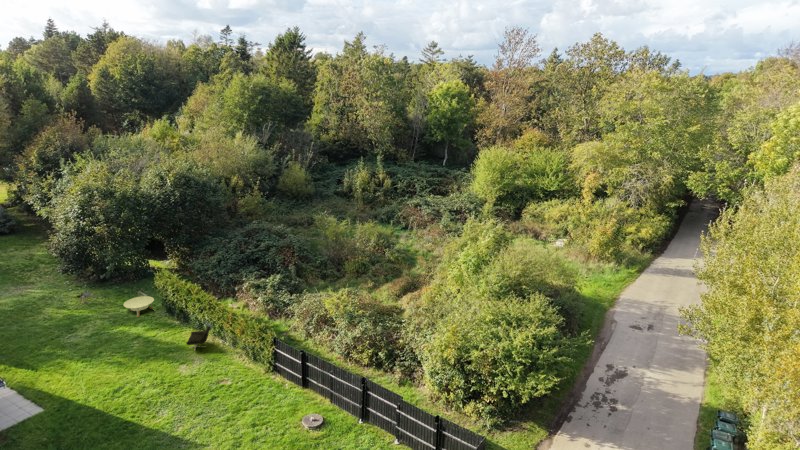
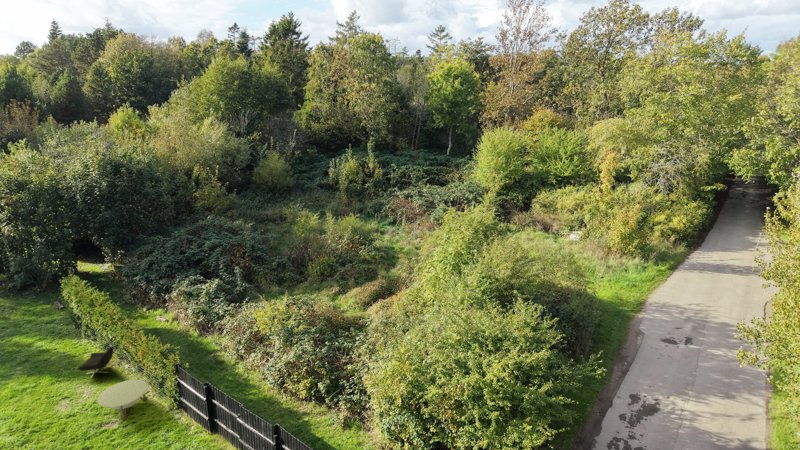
round table: present [124,296,154,317] -> present [98,380,148,420]

